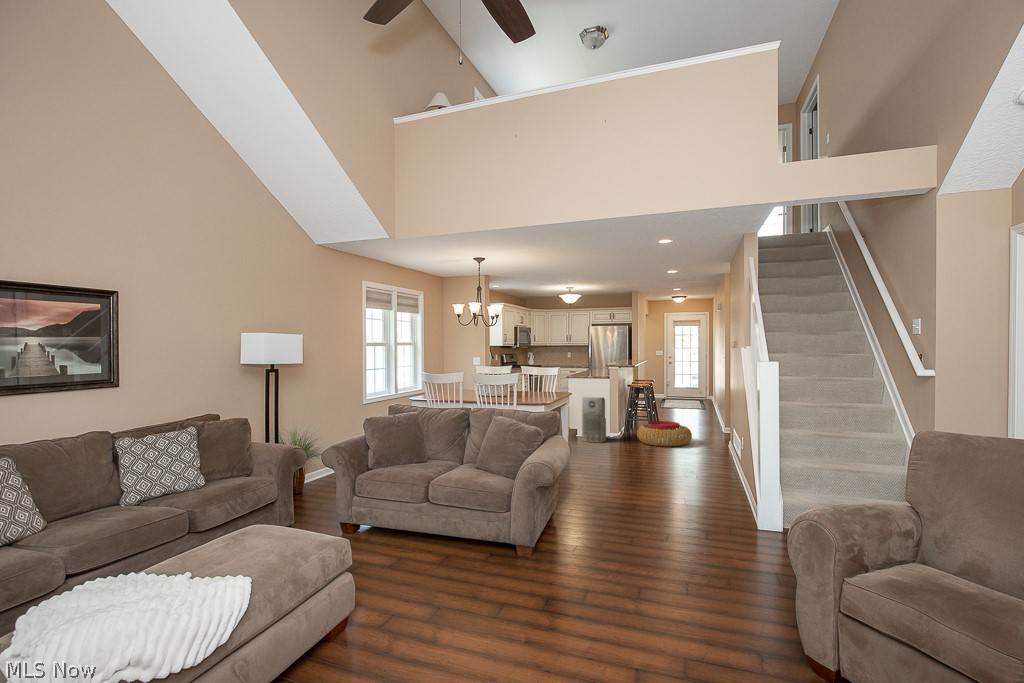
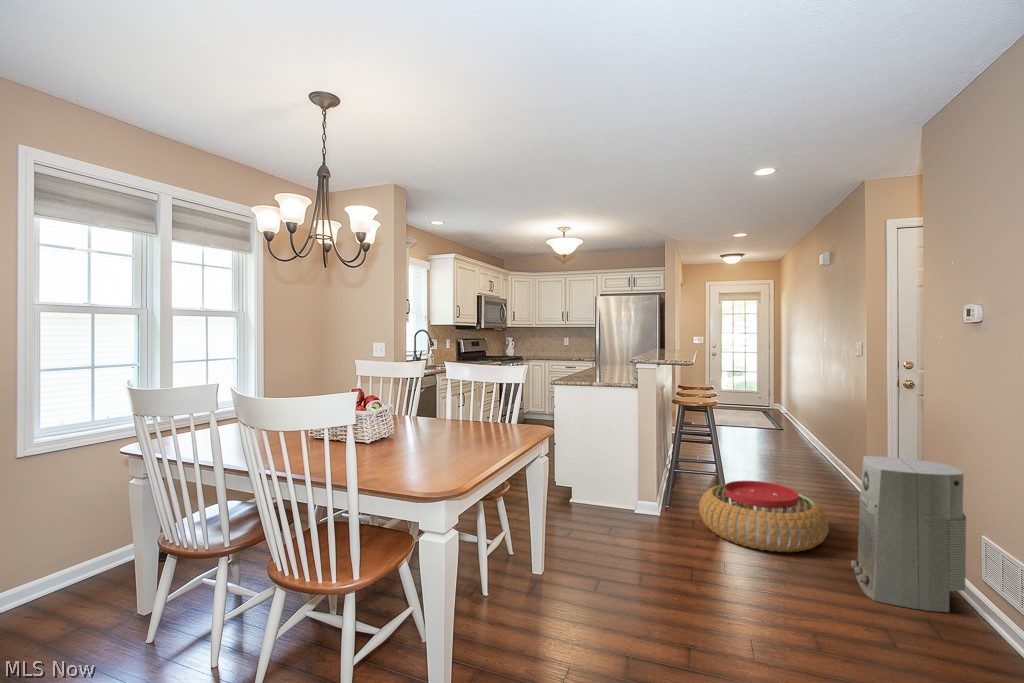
air purifier: present [582,396,606,443] -> present [851,456,966,612]

